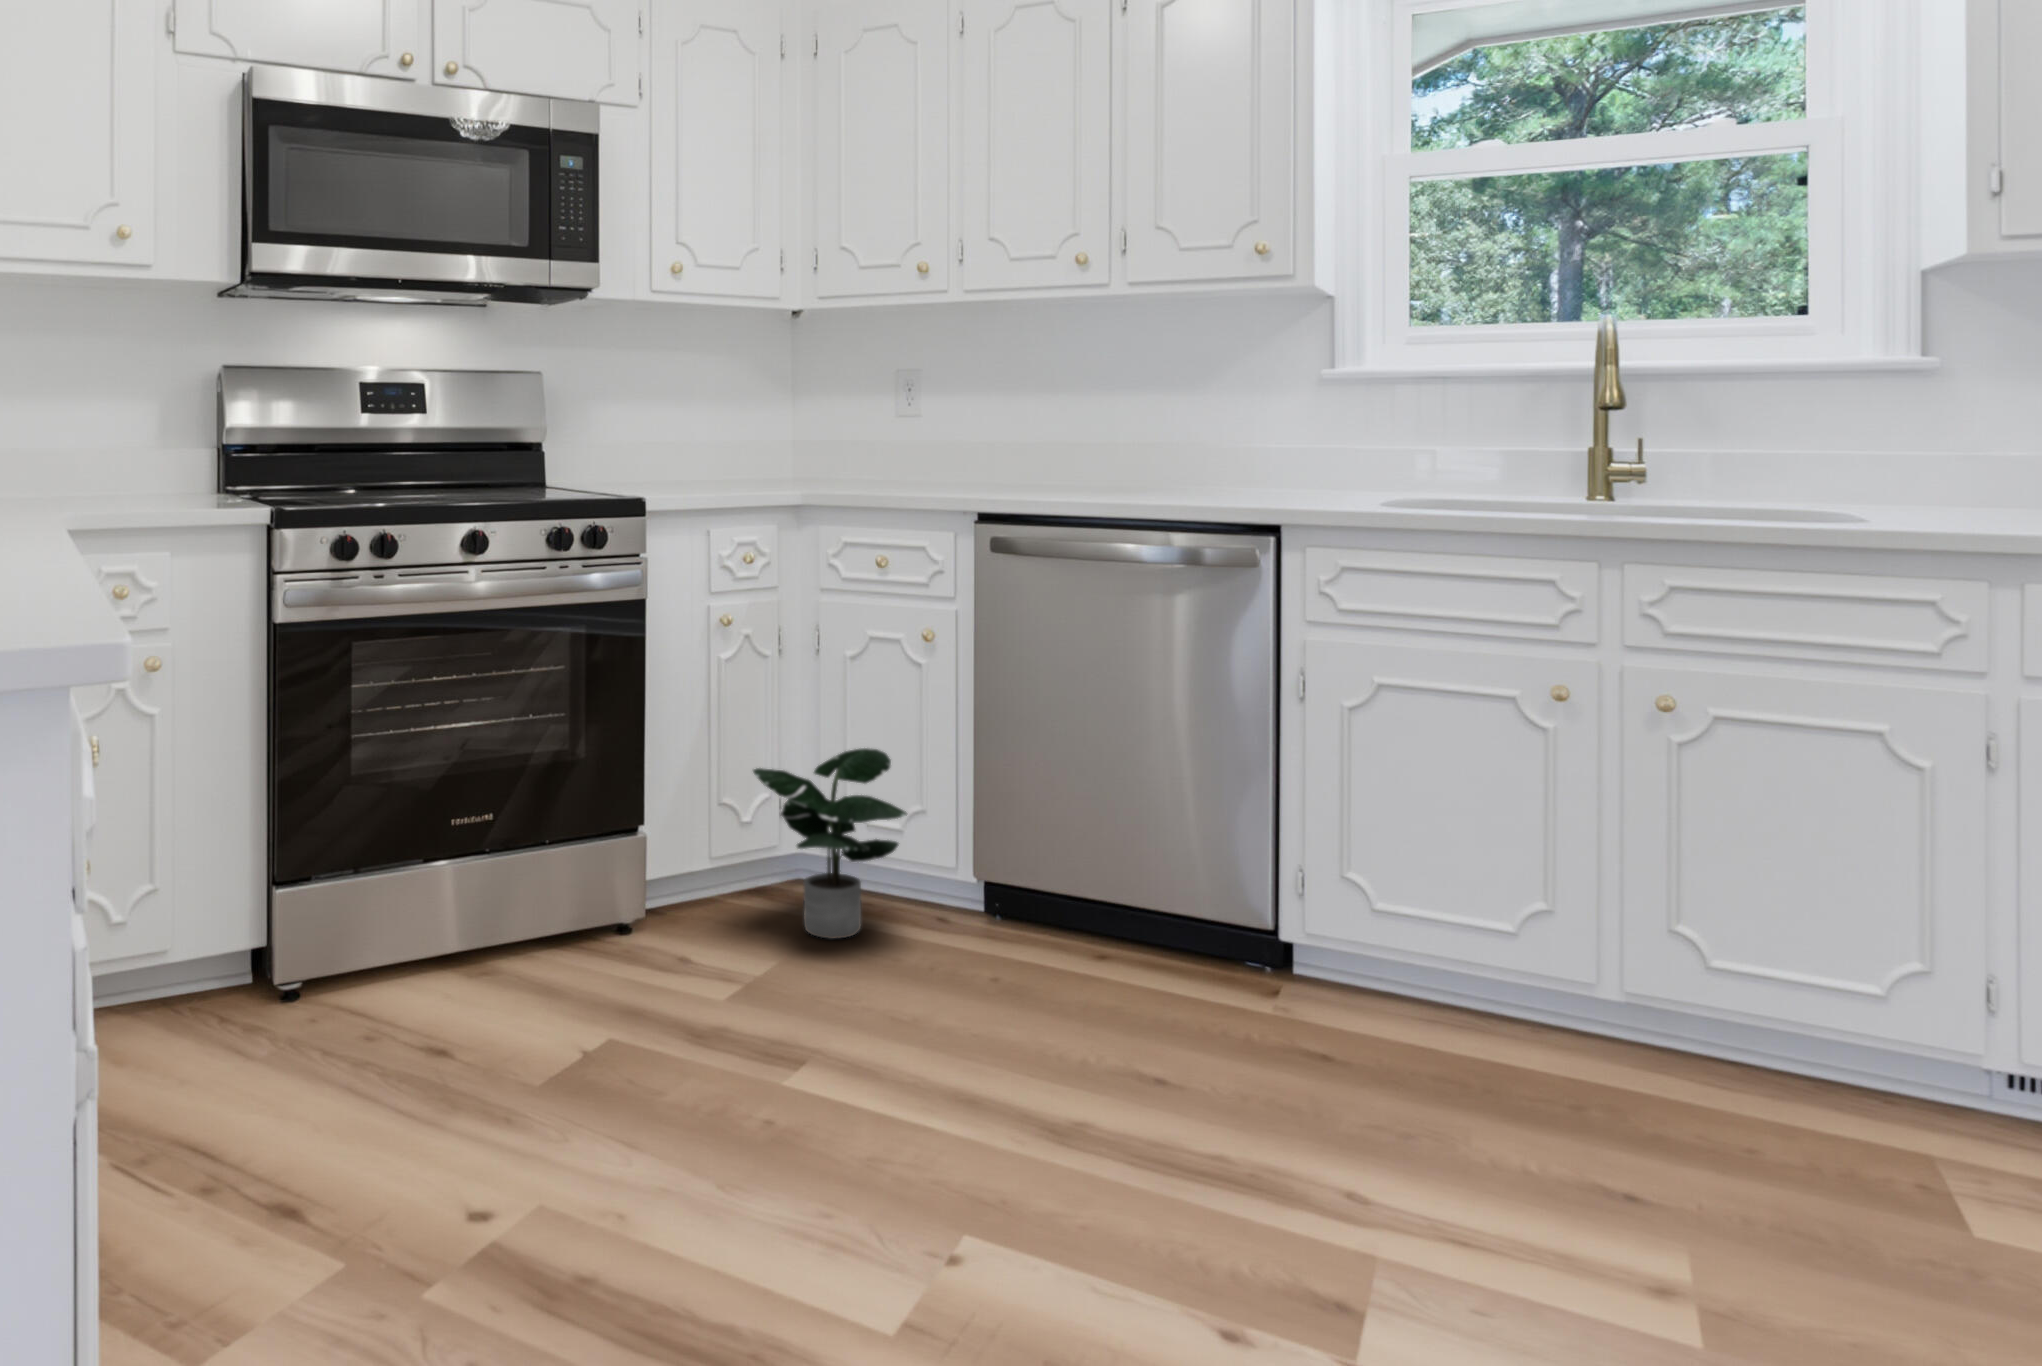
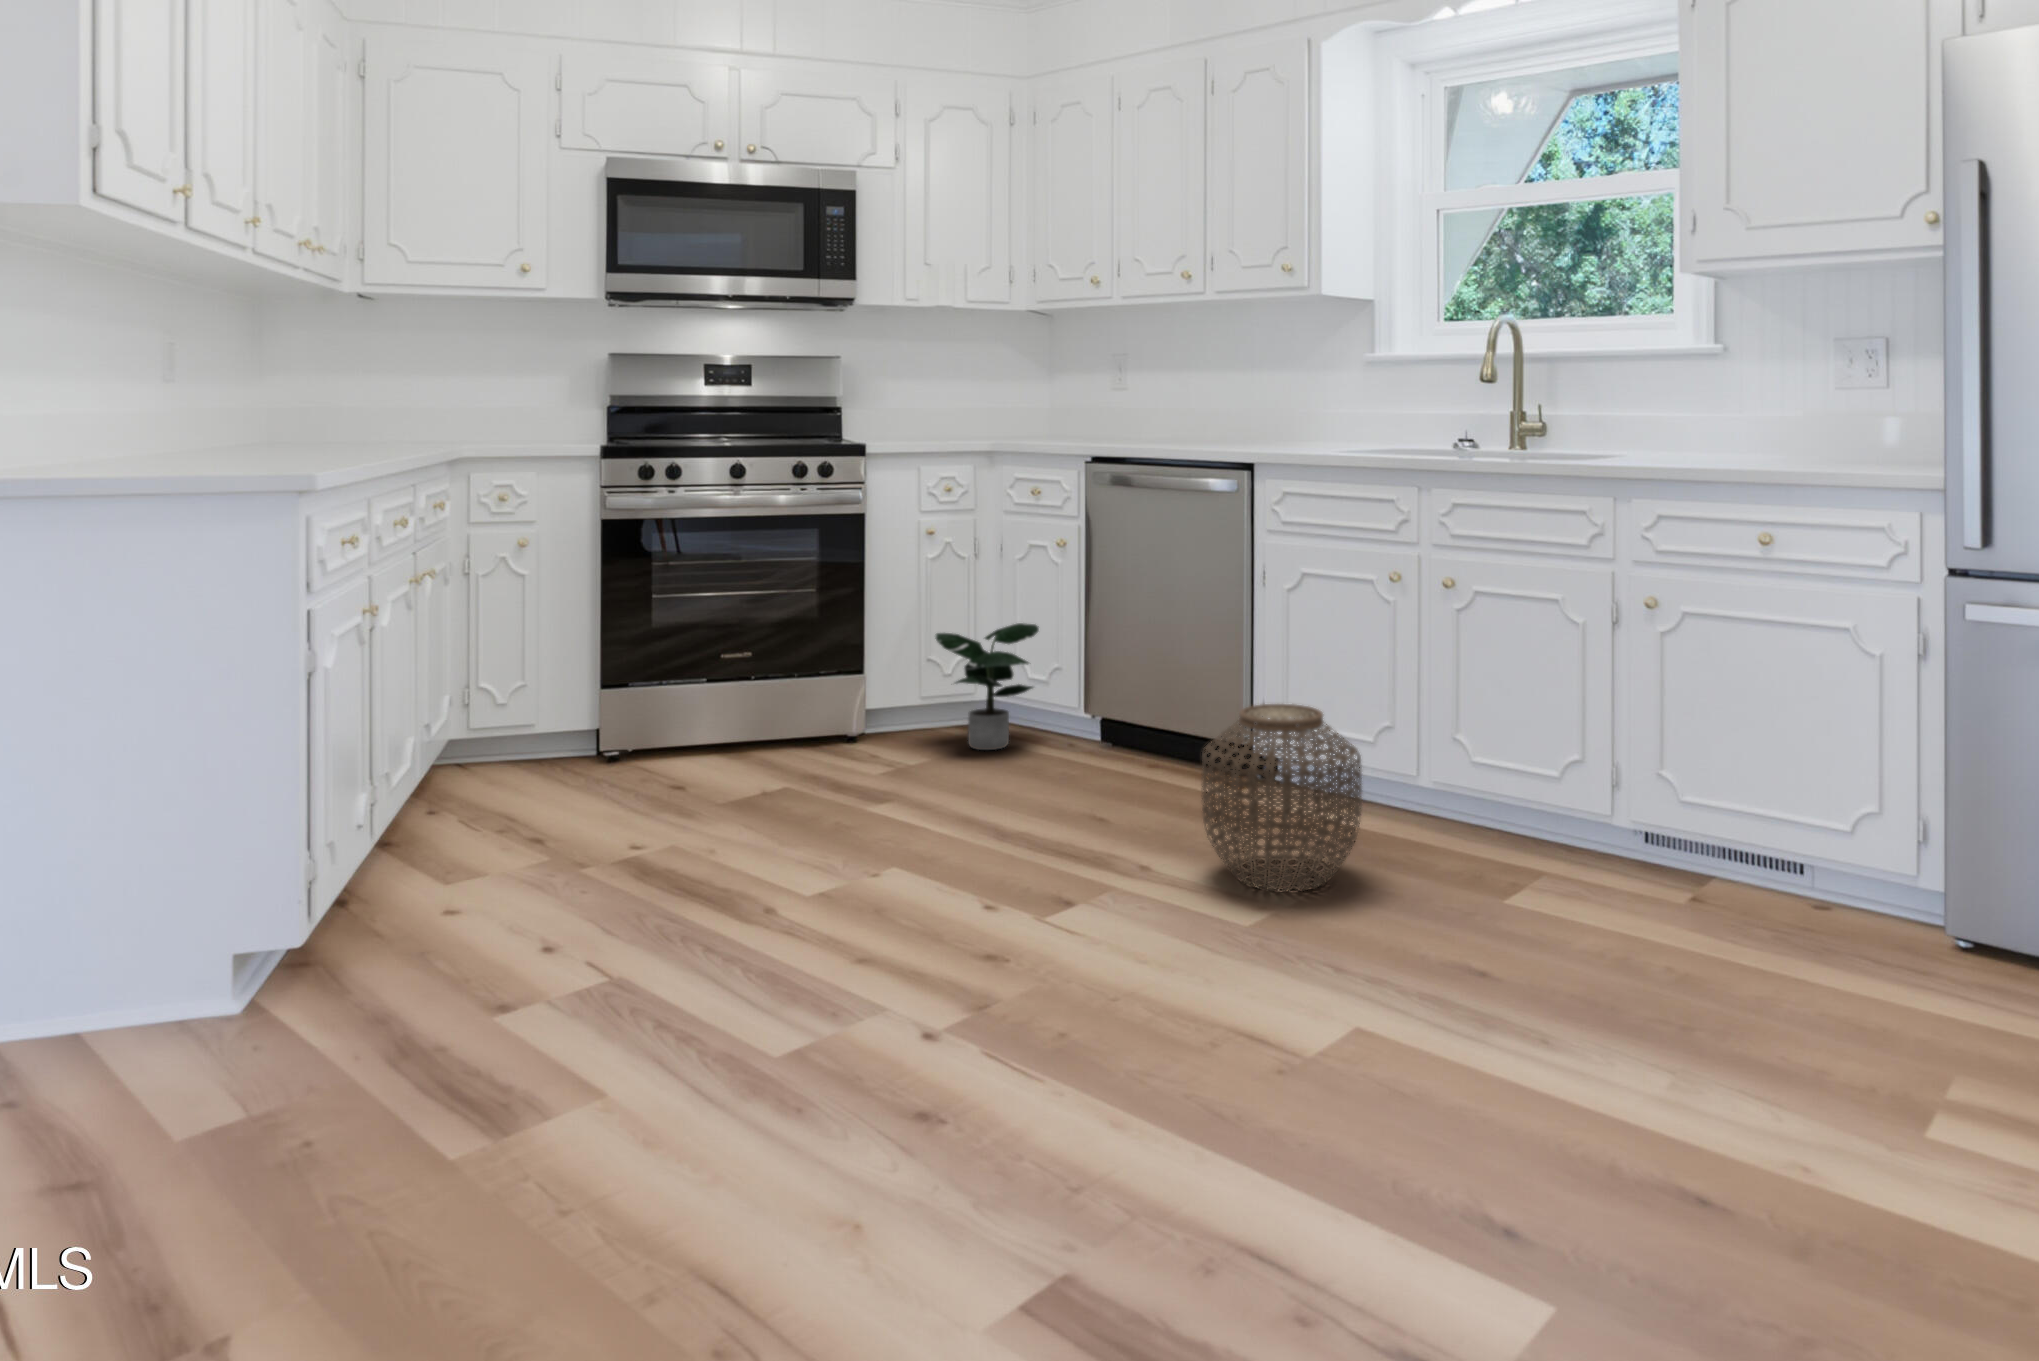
woven basket: none [1447,905,1728,1213] -> present [1202,704,1362,891]

